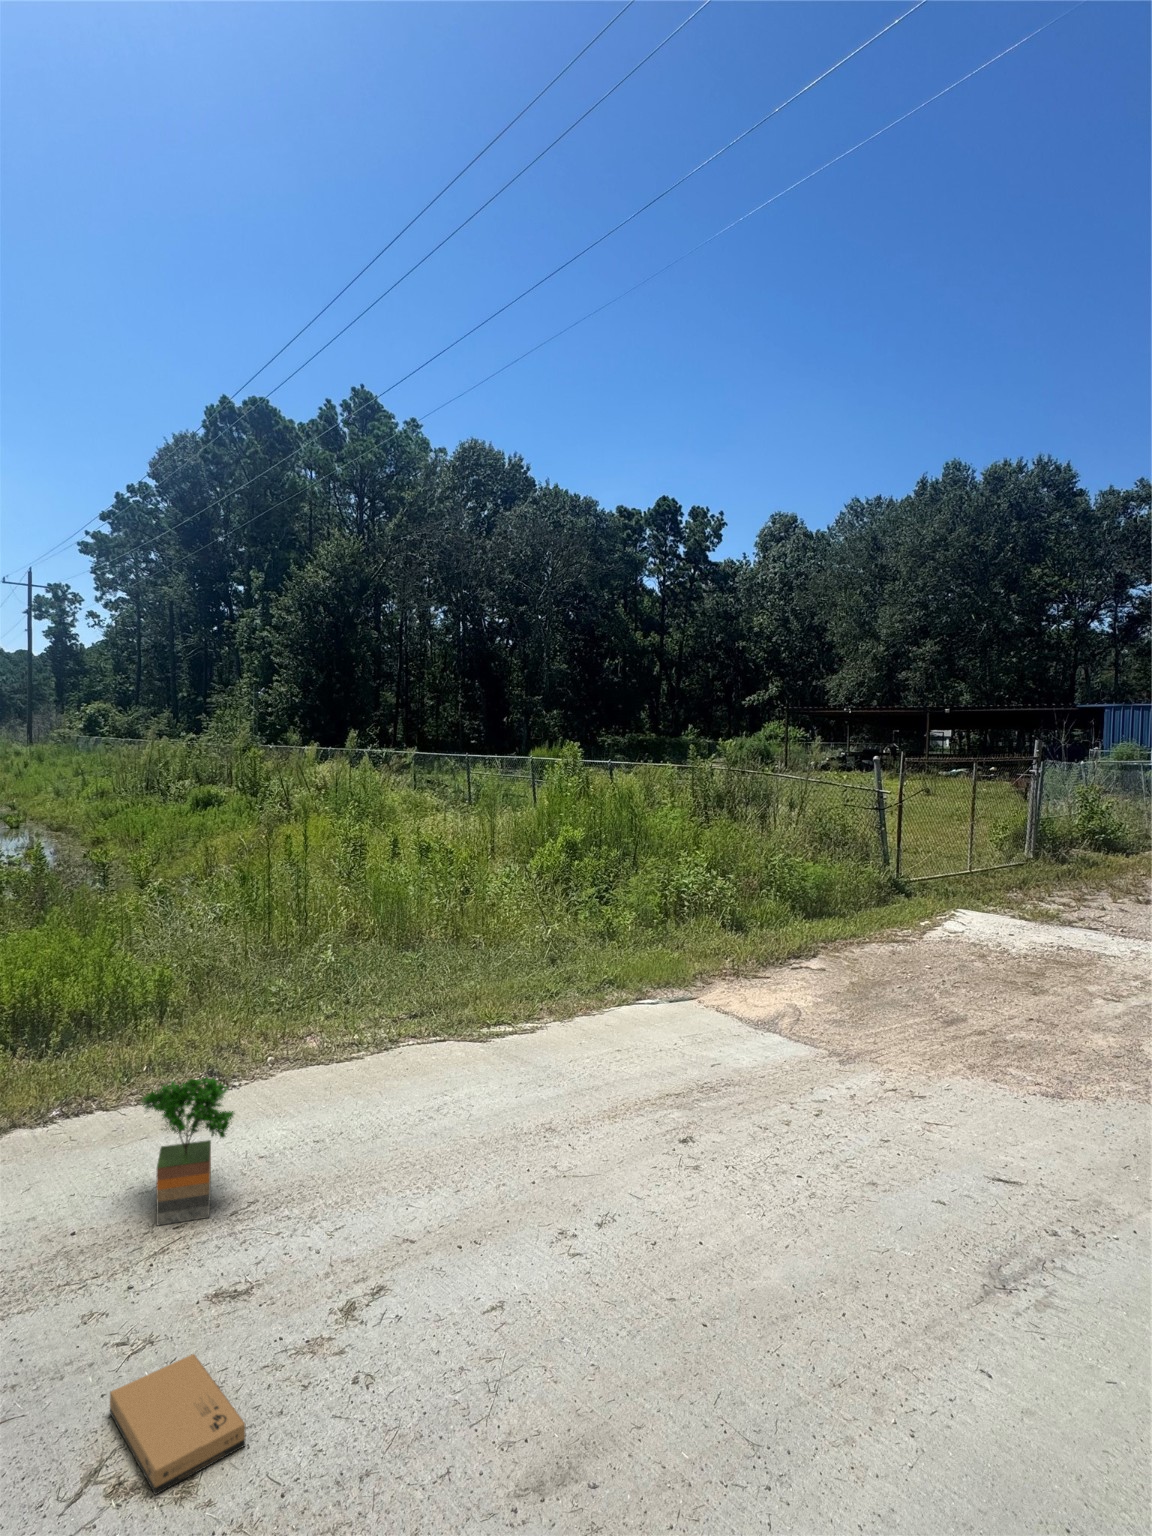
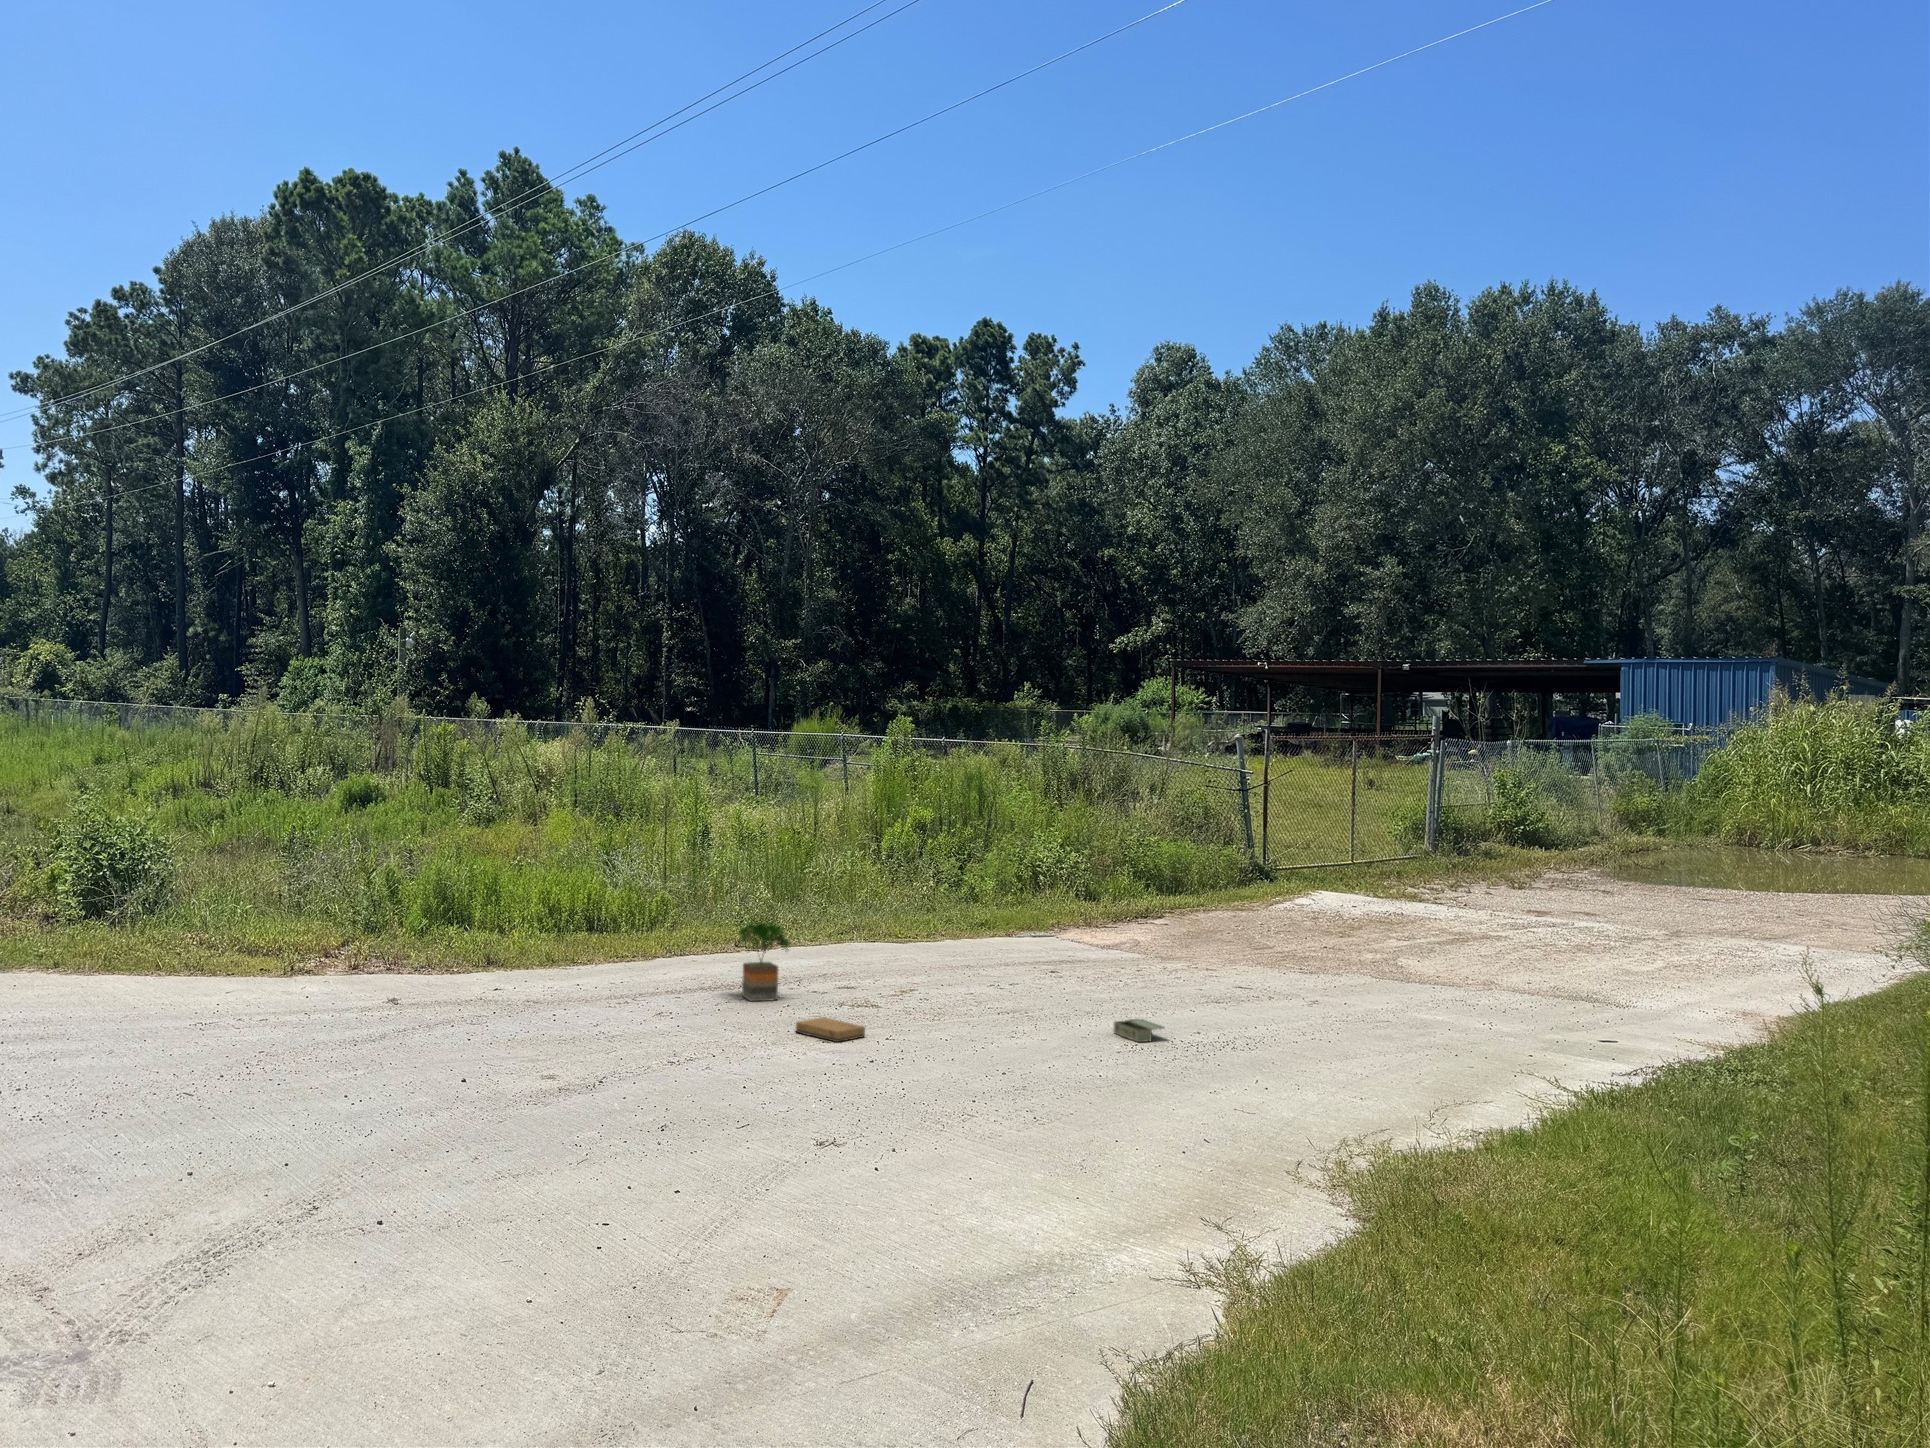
toolbox: none [802,1360,924,1475] -> present [1113,1019,1164,1042]

